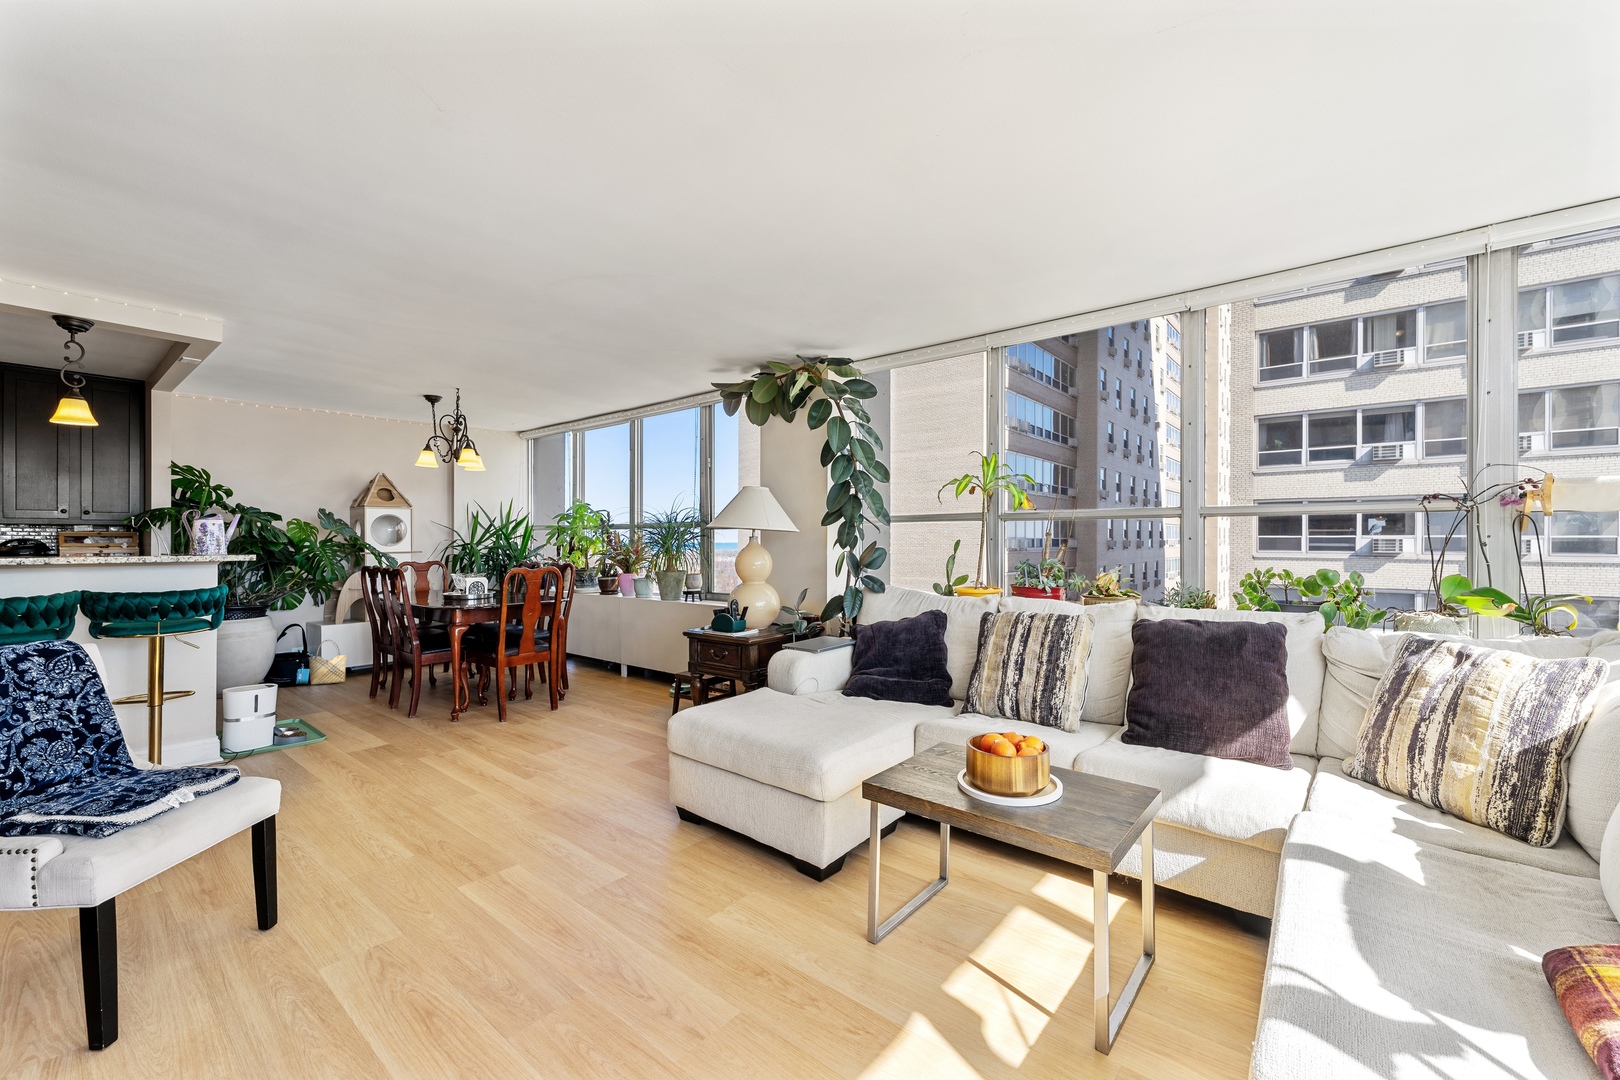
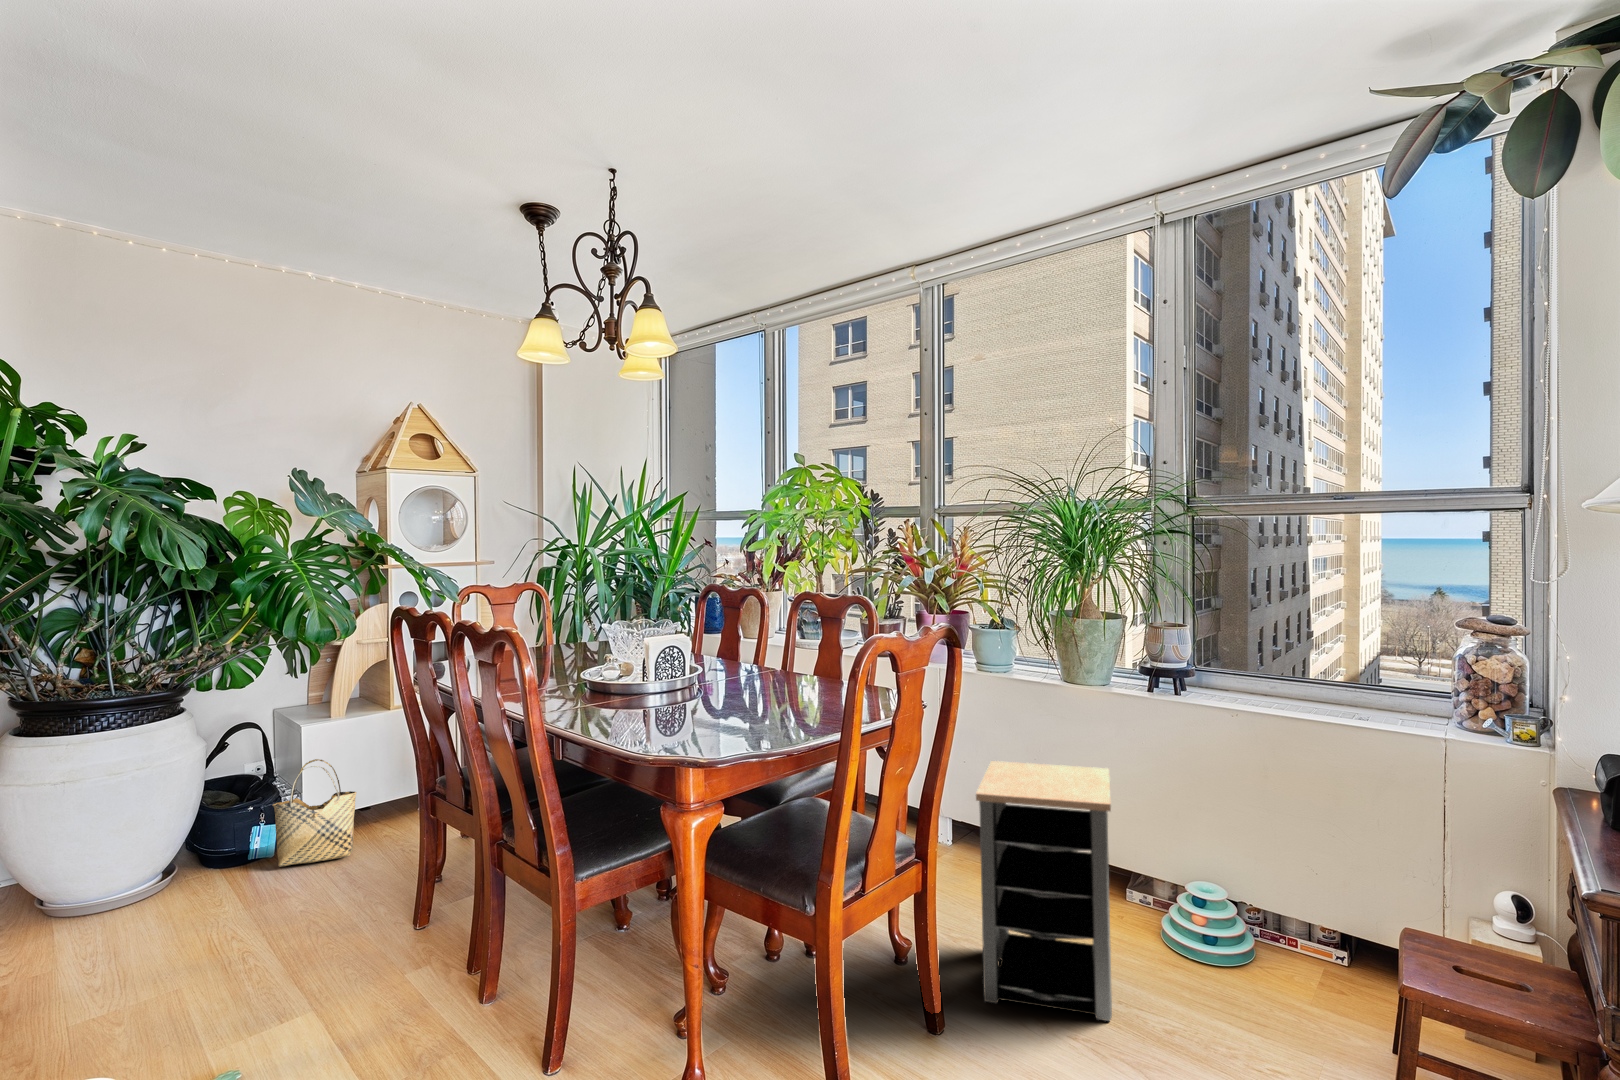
side table: none [570,630,632,710] -> present [976,761,1112,1021]

